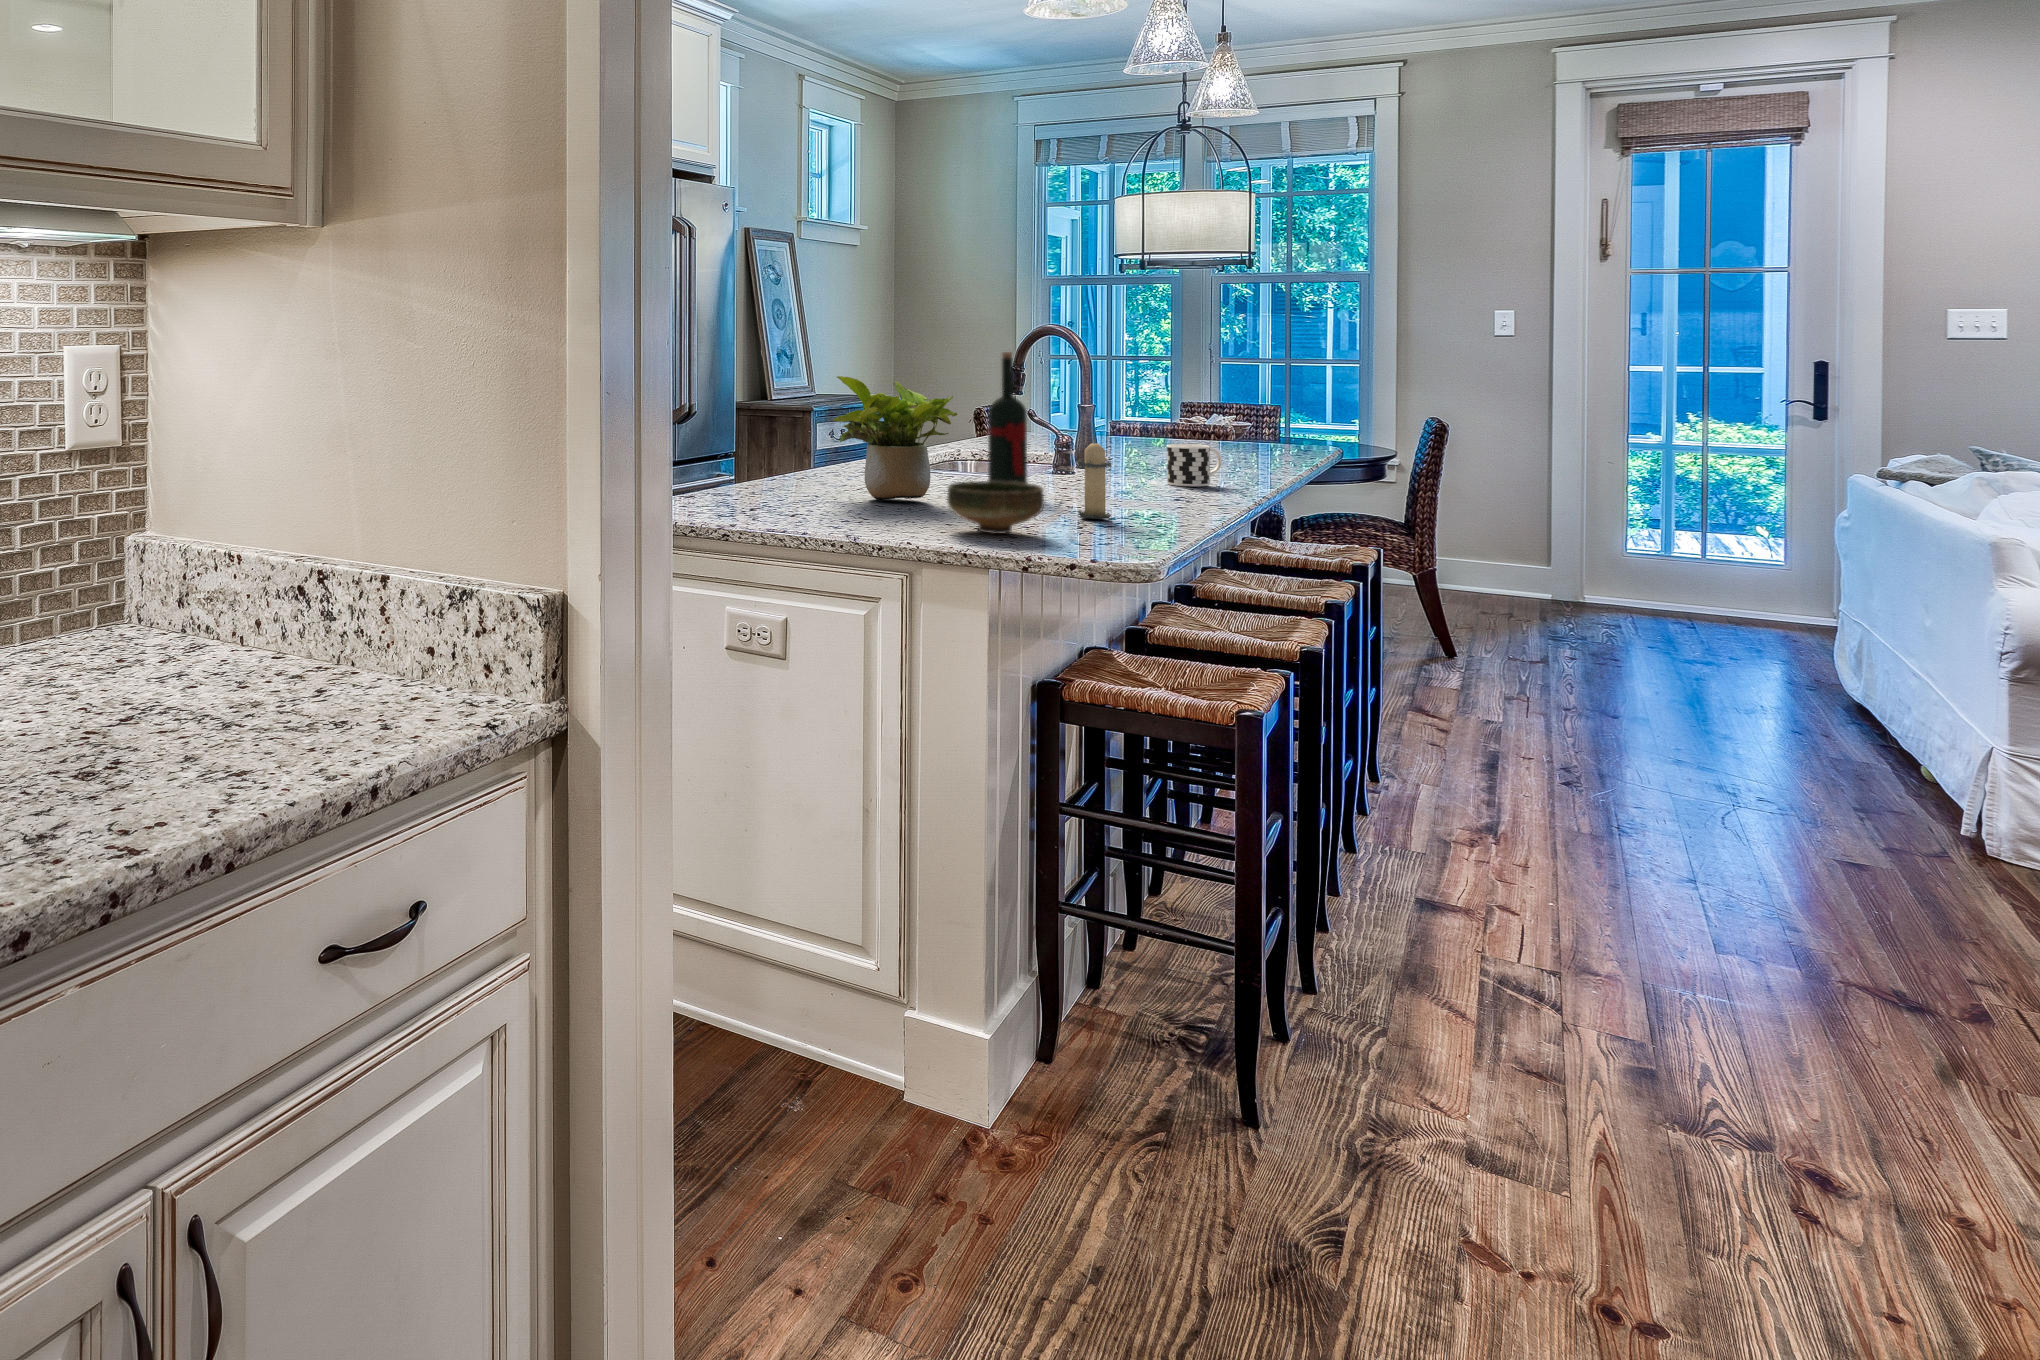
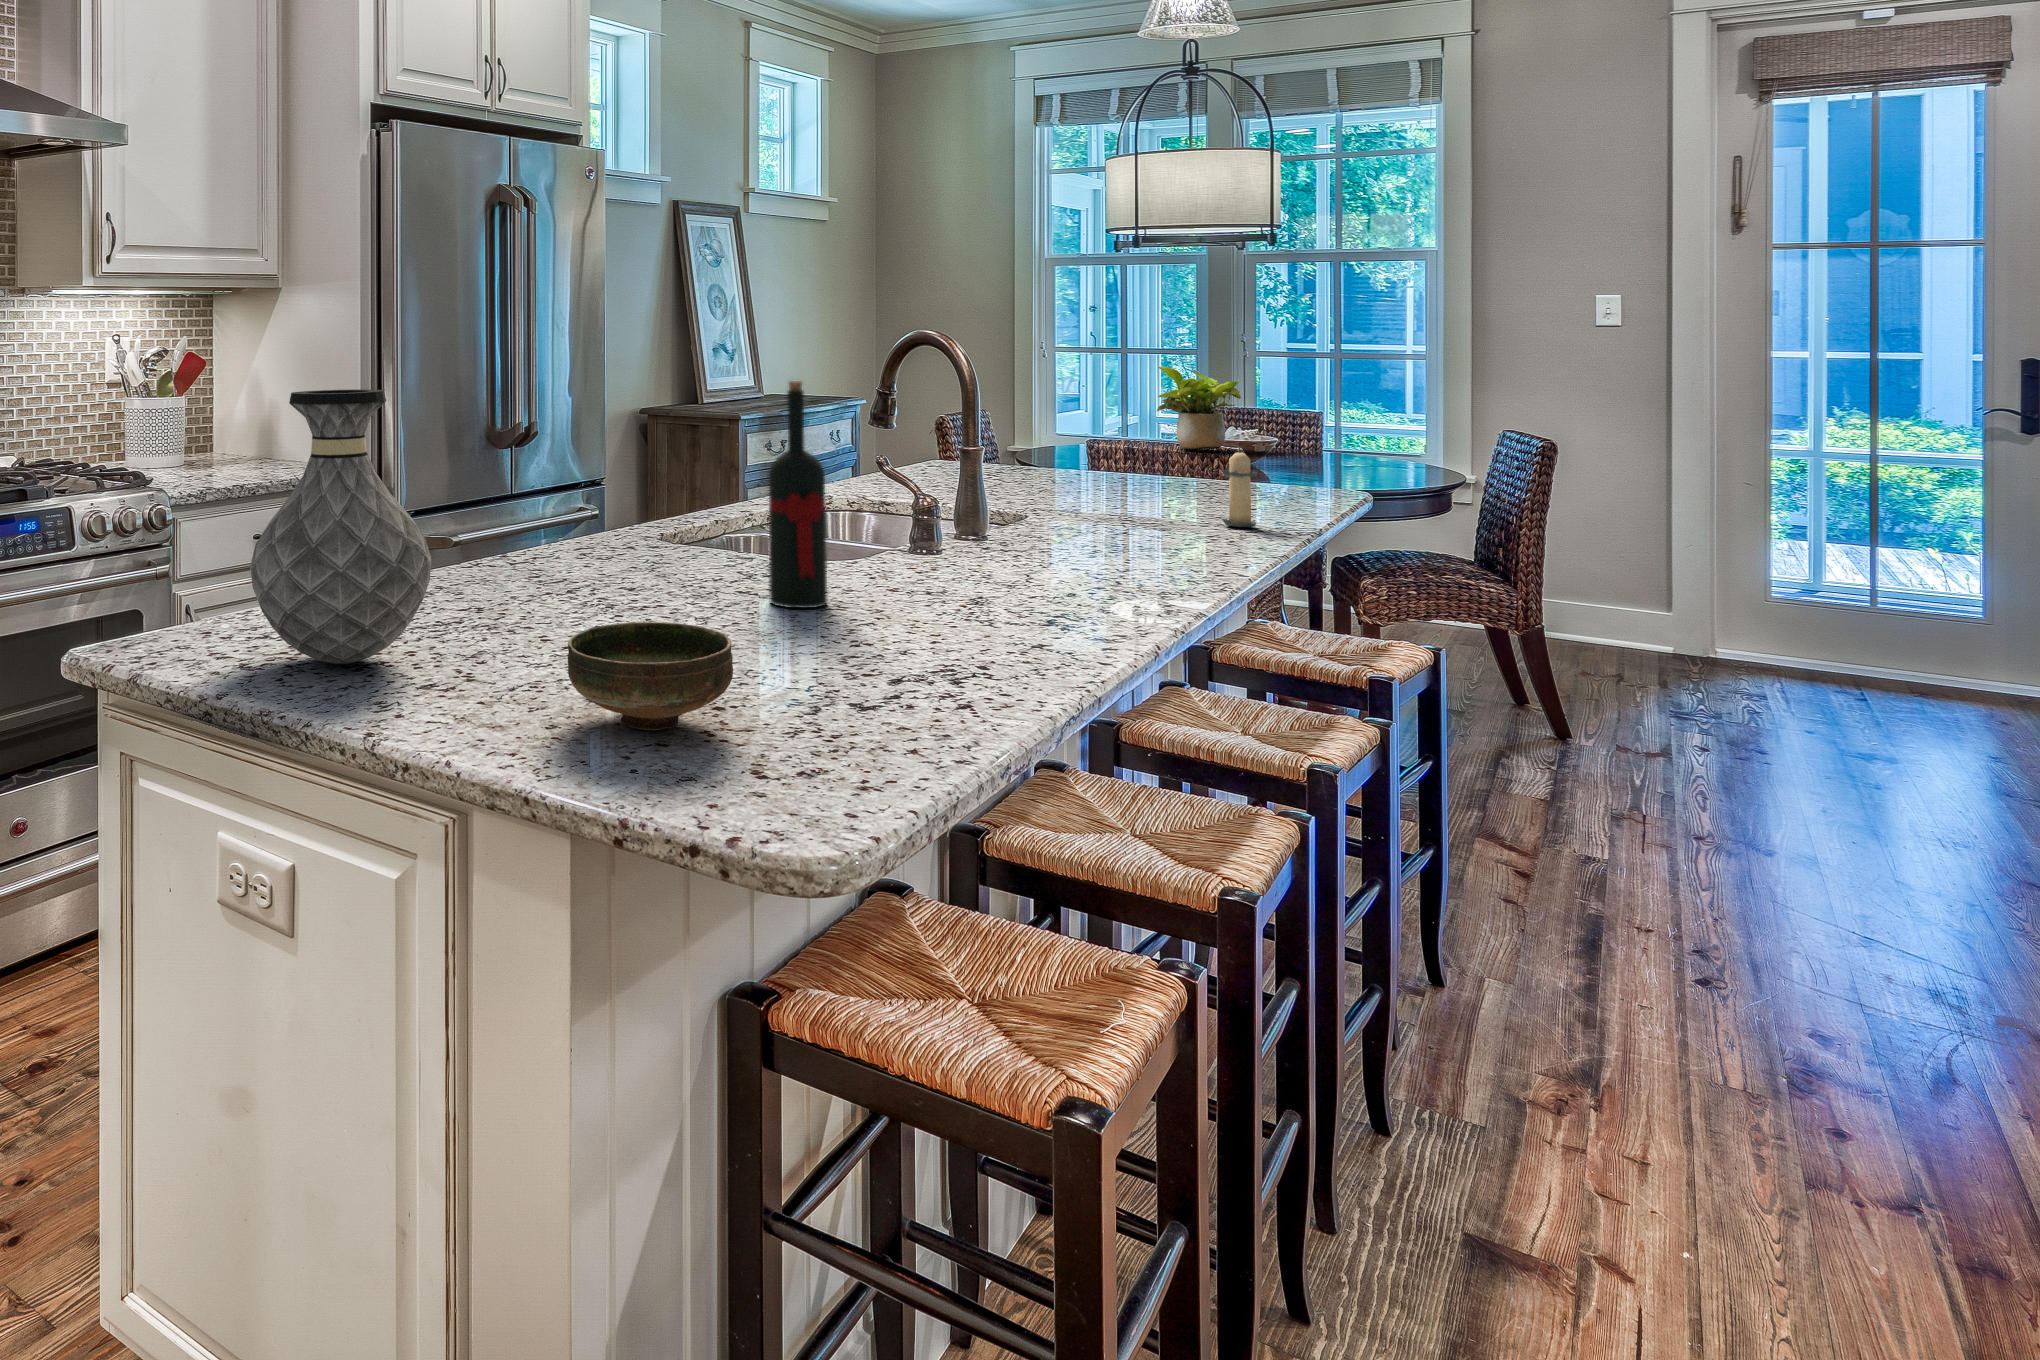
vase: none [724,350,833,514] -> present [250,389,431,664]
potted plant: present [833,376,957,500] -> present [1157,367,1241,450]
candle: present [1078,438,1111,519] -> present [1222,447,1257,527]
cup: present [1167,444,1222,486] -> none [1078,510,1161,577]

